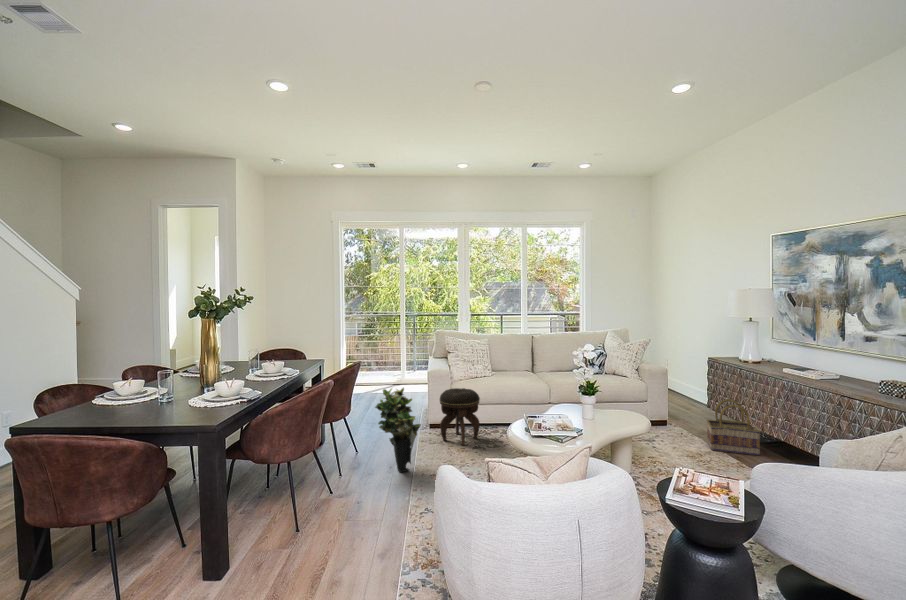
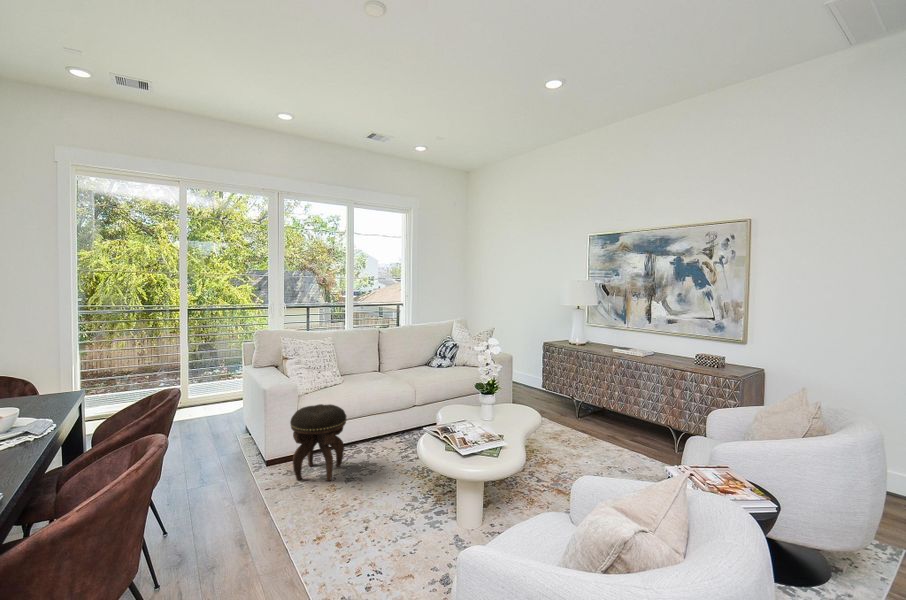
potted plant: present [375,388,421,472] -> none [211,419,289,552]
basket: present [707,399,761,455] -> none [556,380,601,429]

